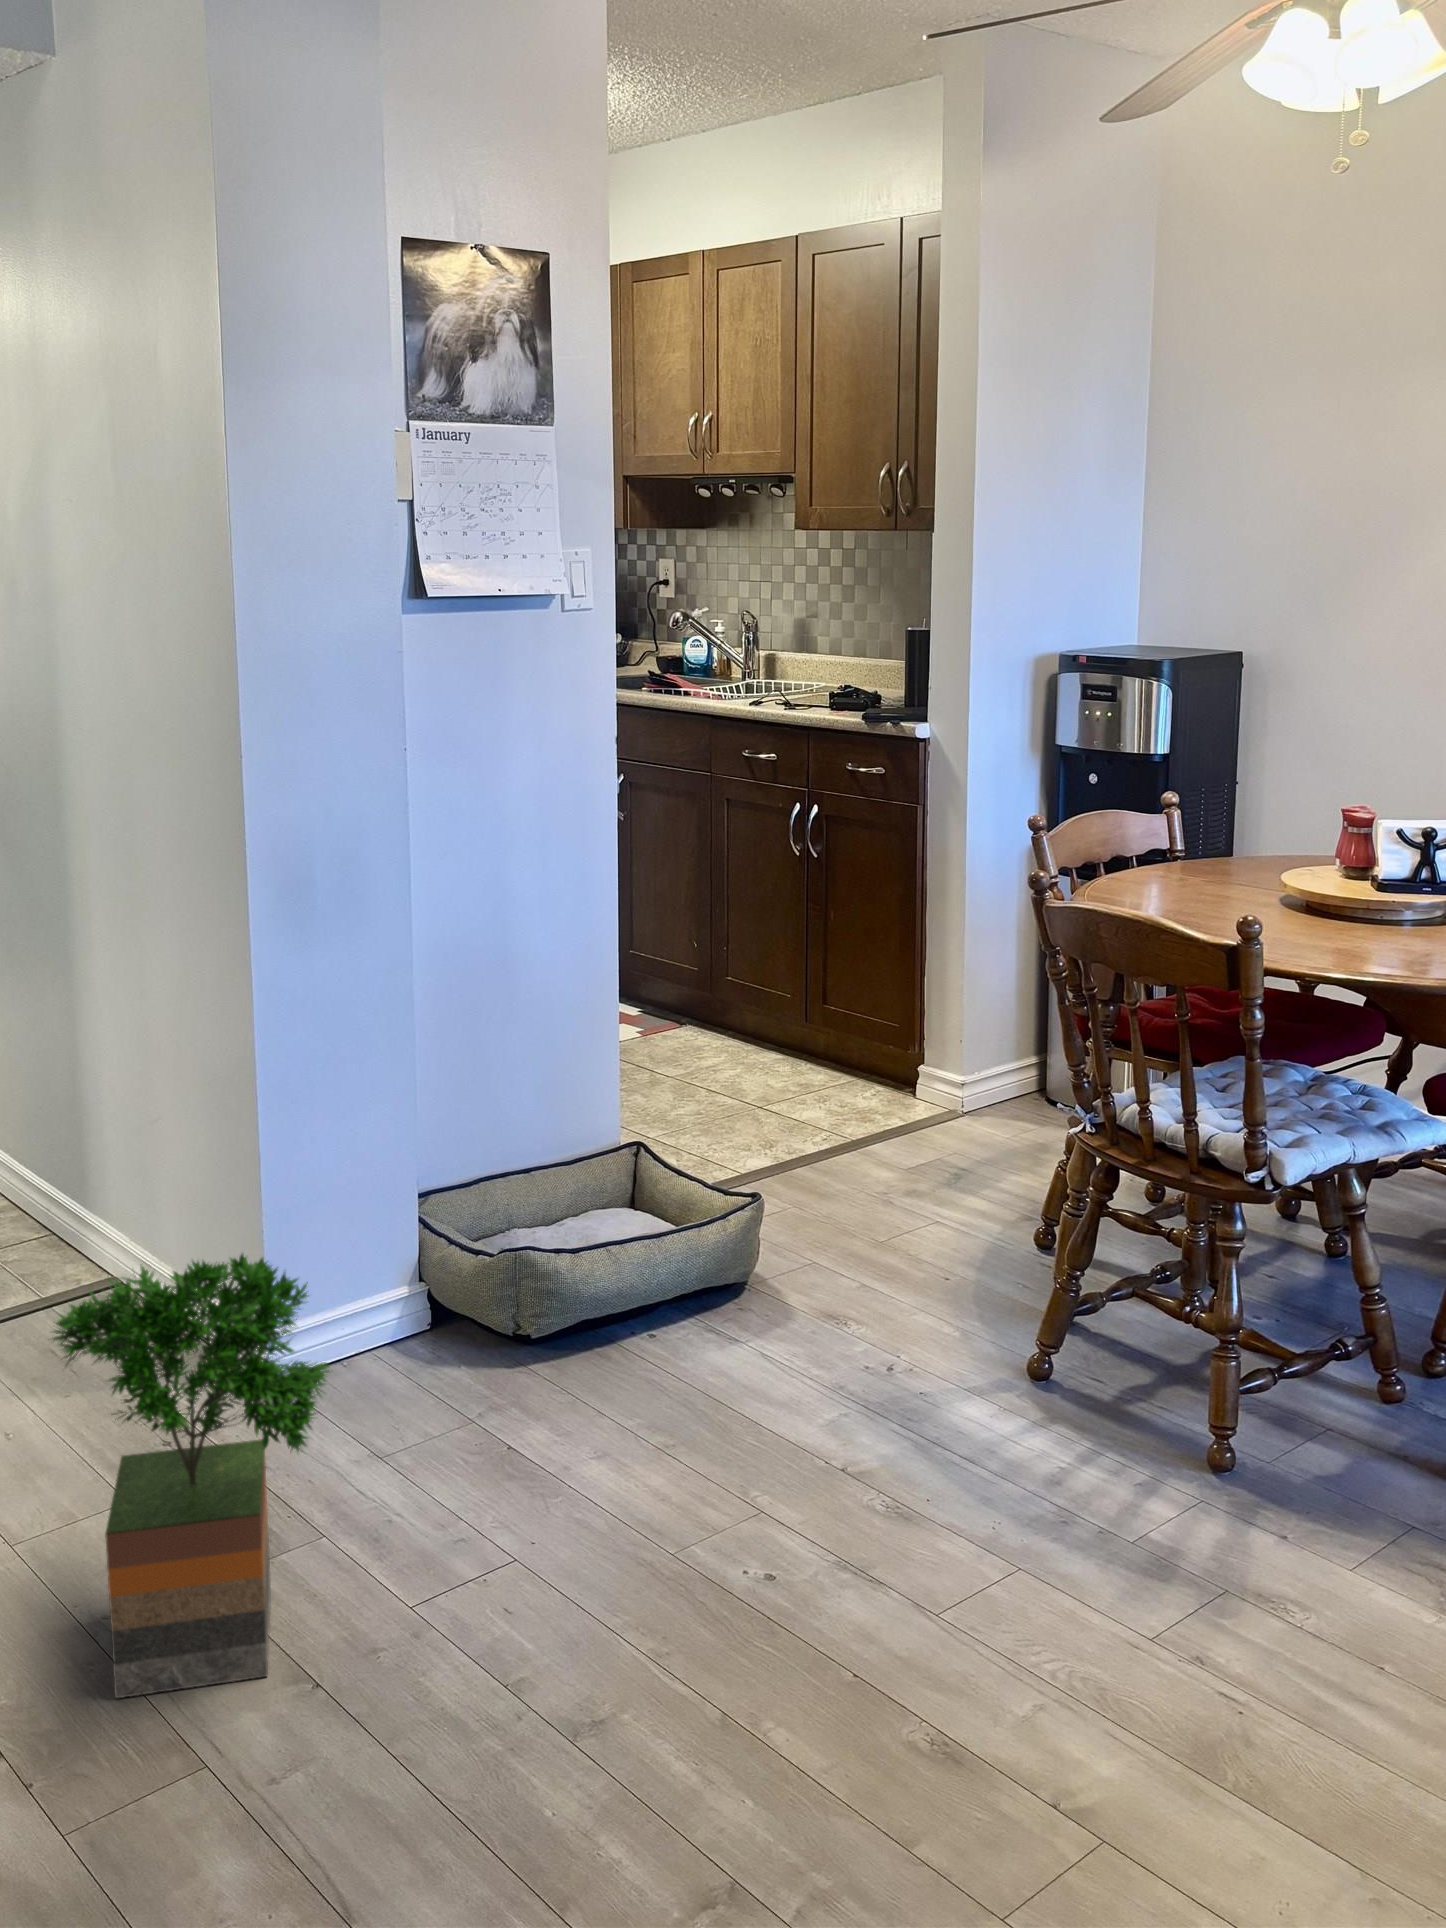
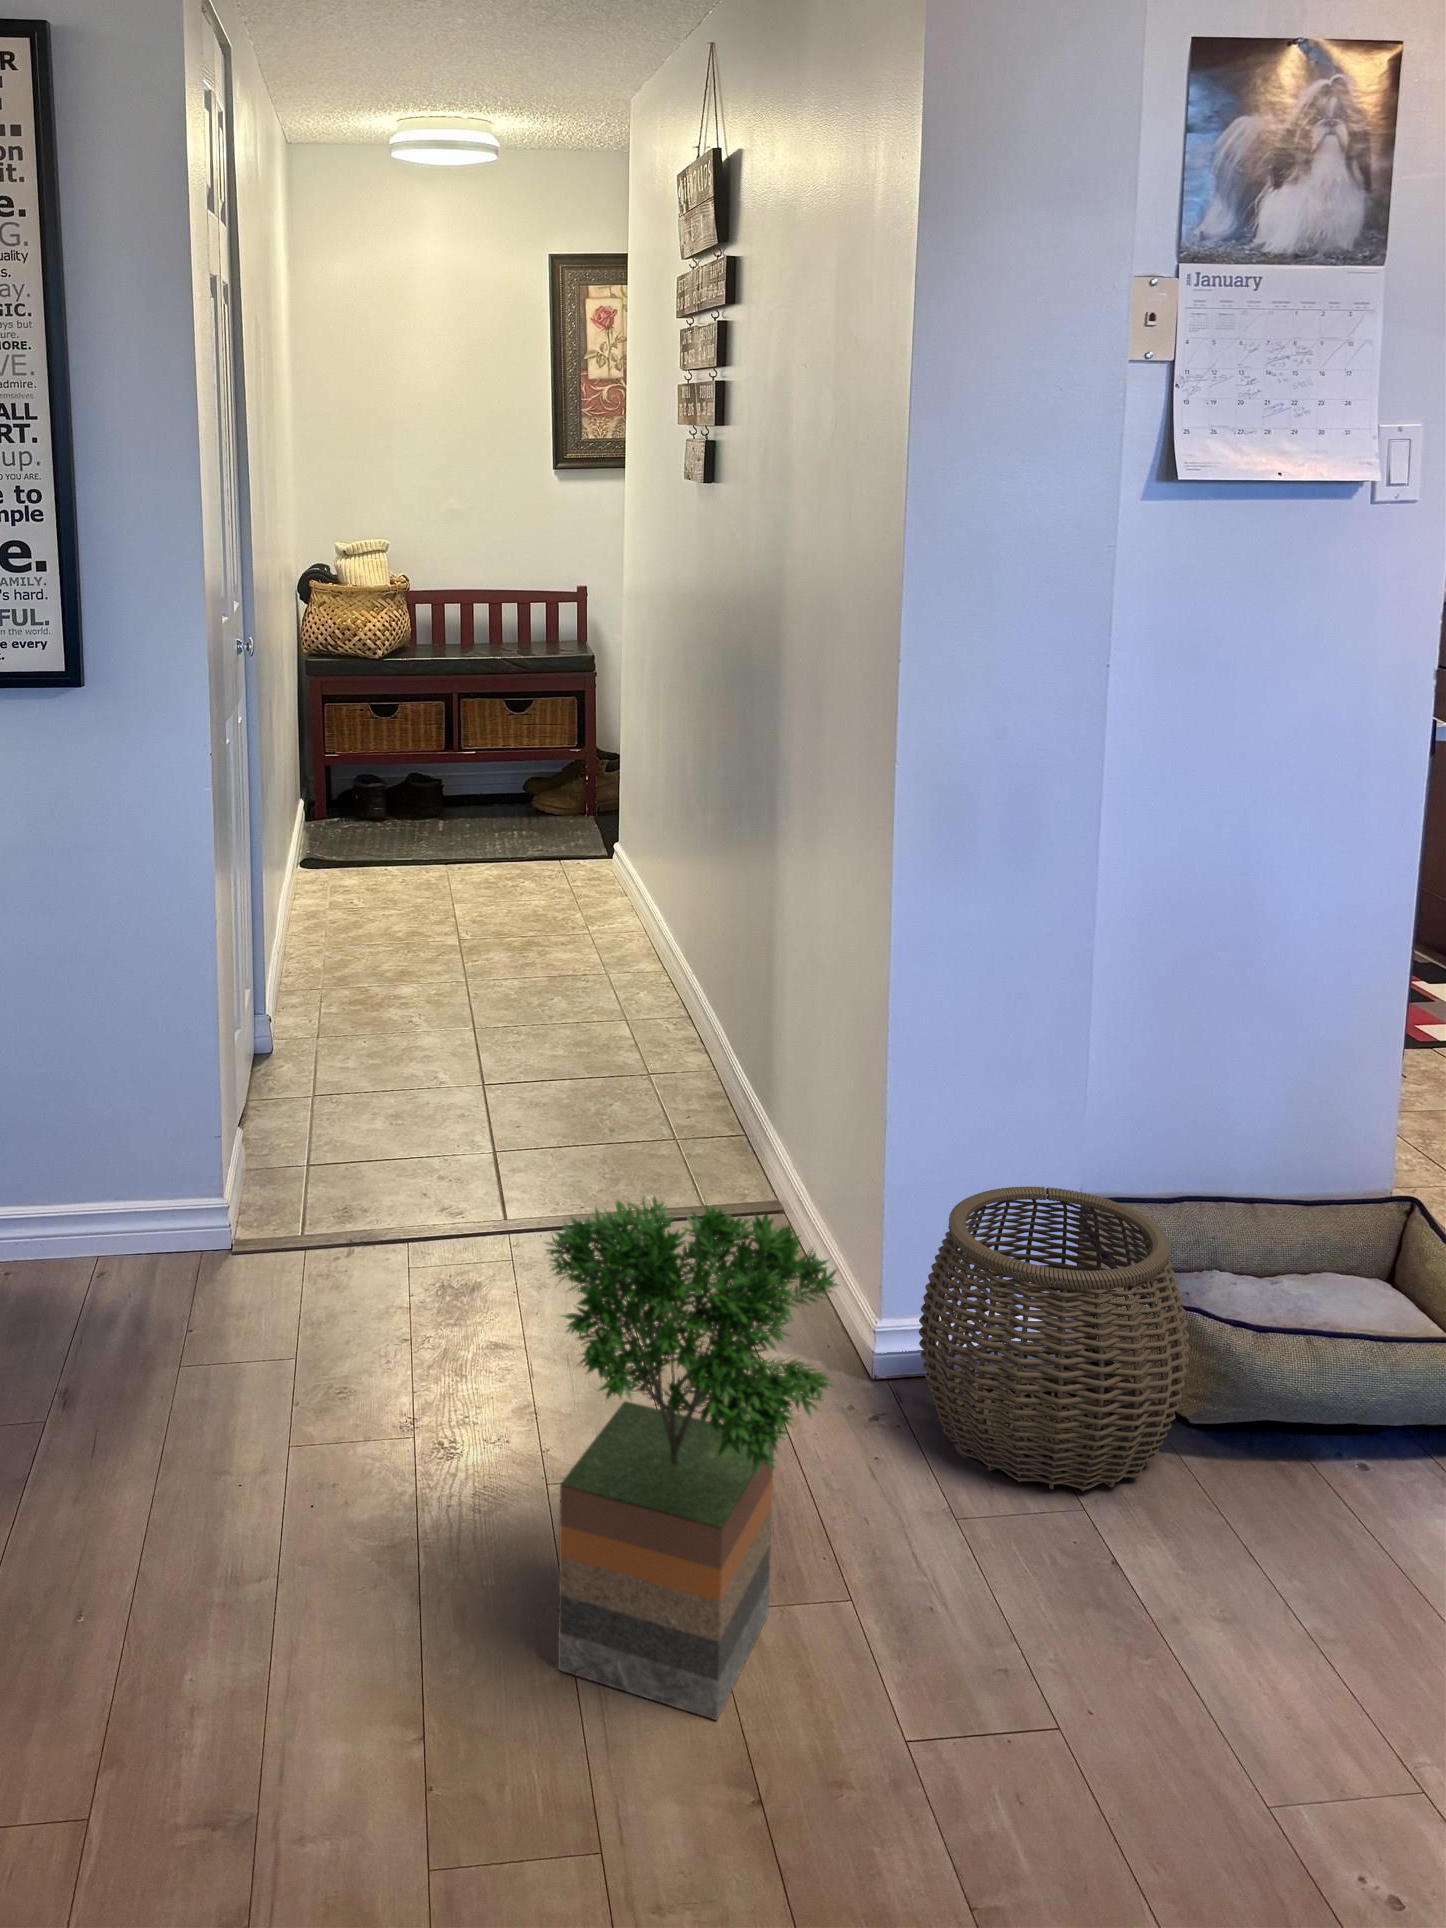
woven basket: none [313,1186,530,1428] -> present [919,1186,1190,1491]

